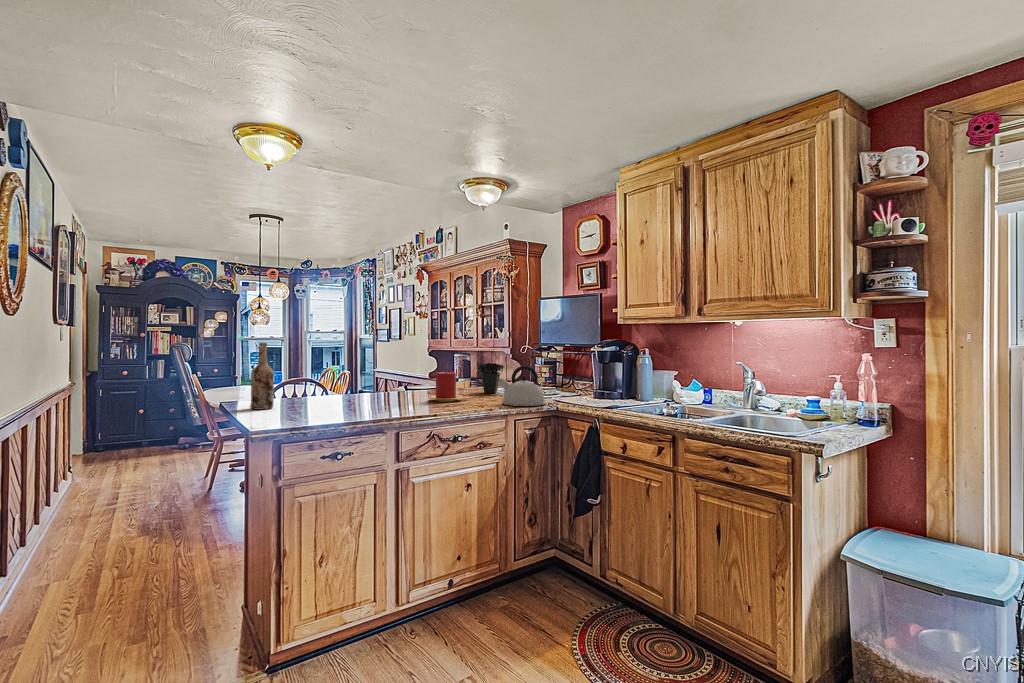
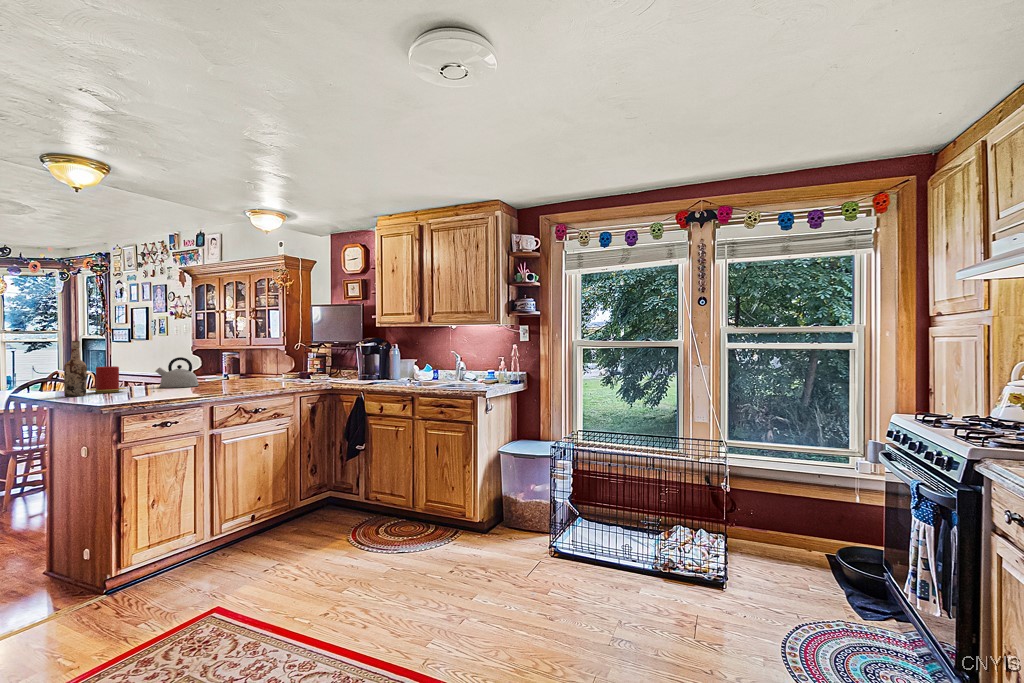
potted plant: present [476,340,504,393] -> none [259,337,284,381]
kettle: present [498,366,545,406] -> present [155,357,199,388]
candle: present [429,372,462,402] -> present [88,366,126,393]

